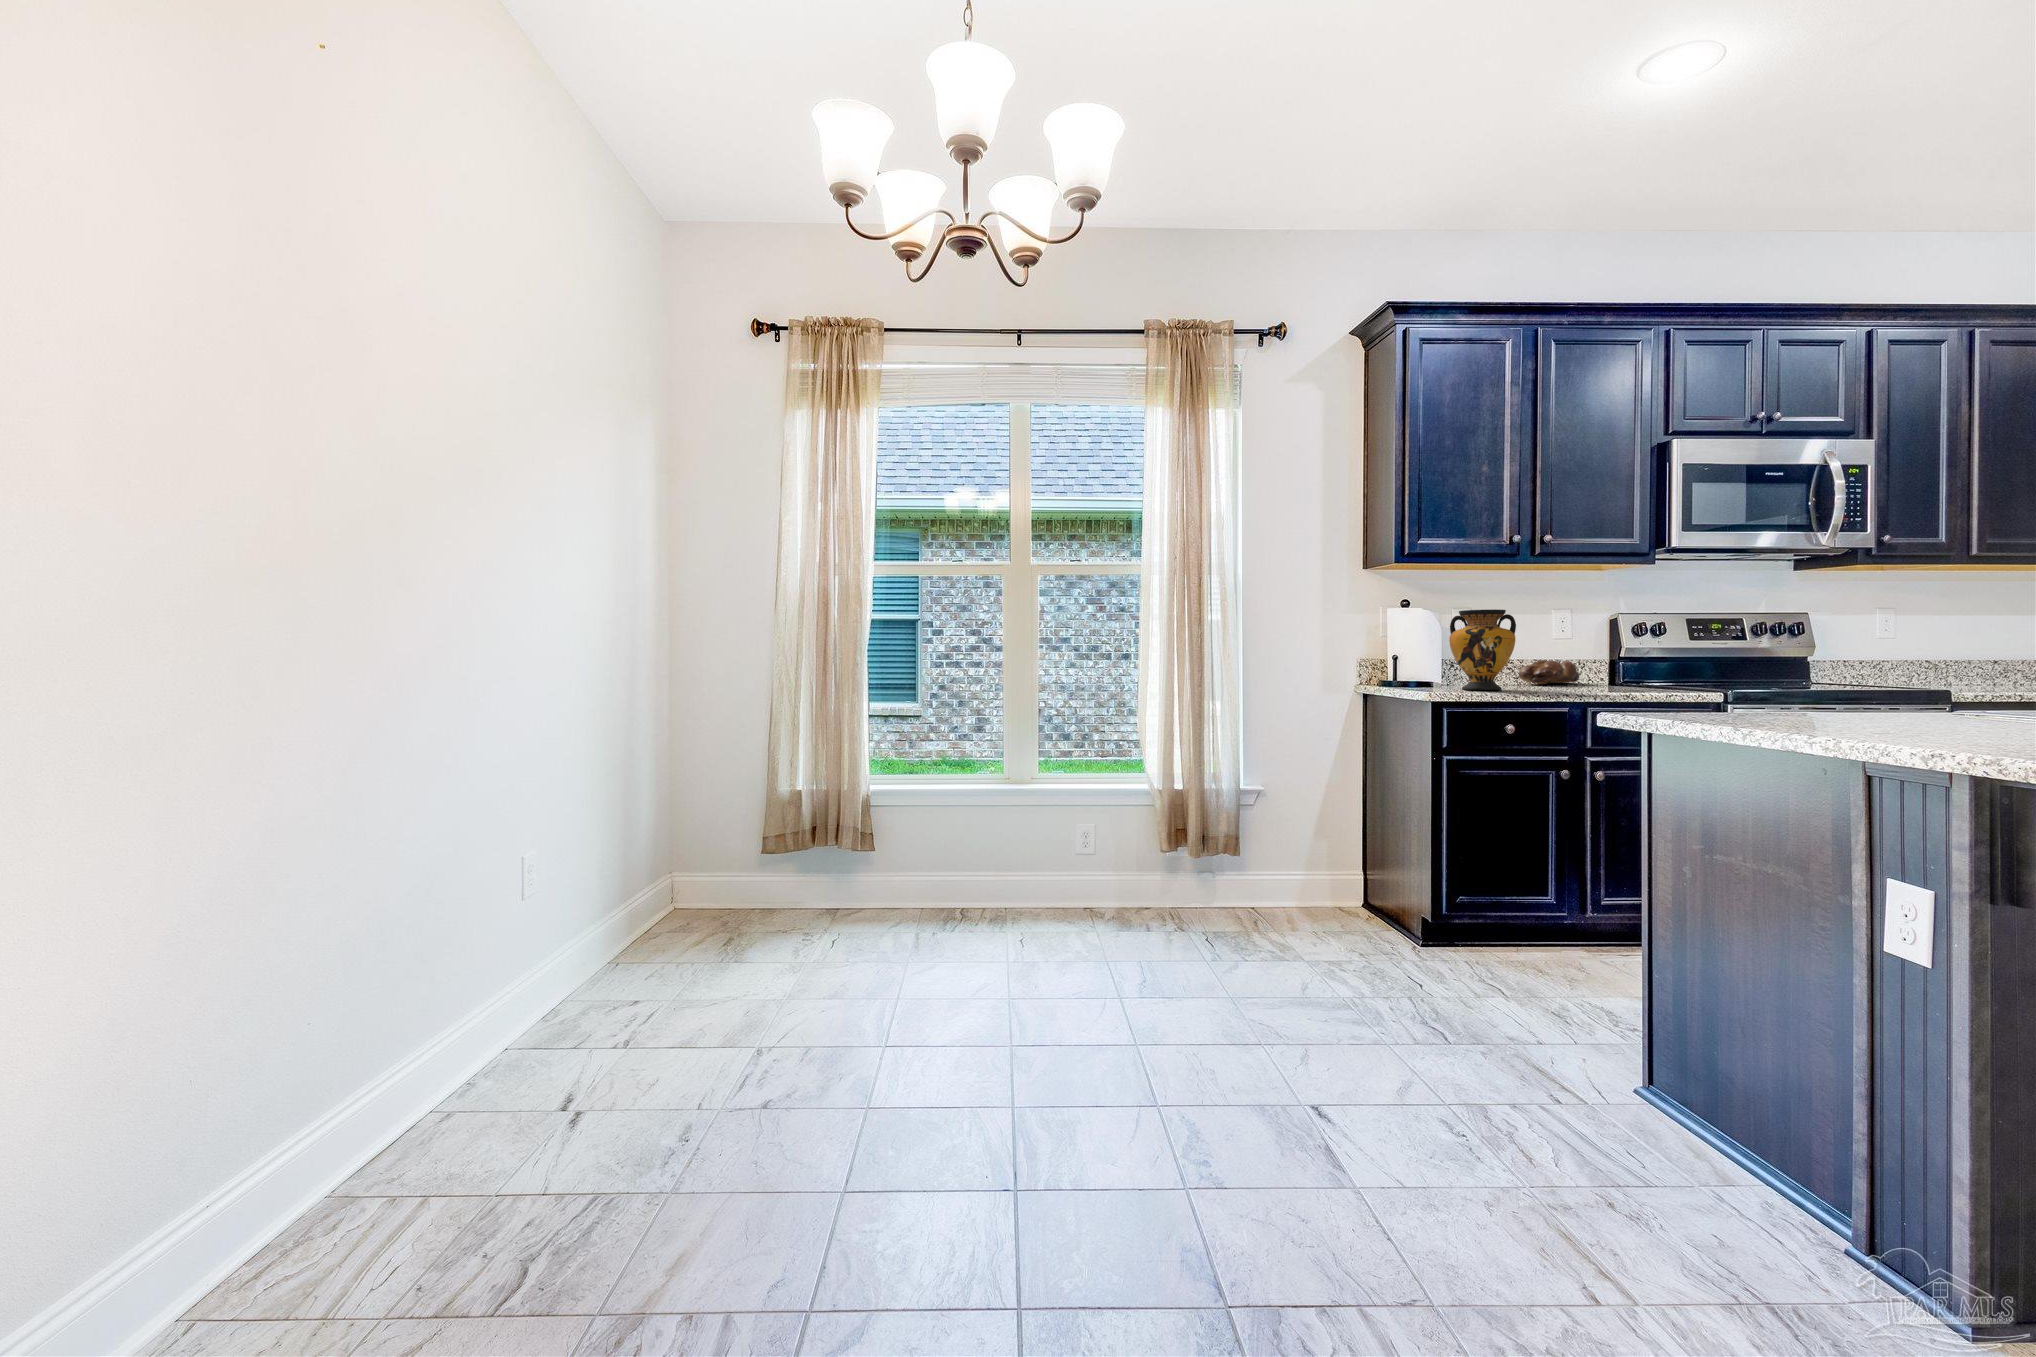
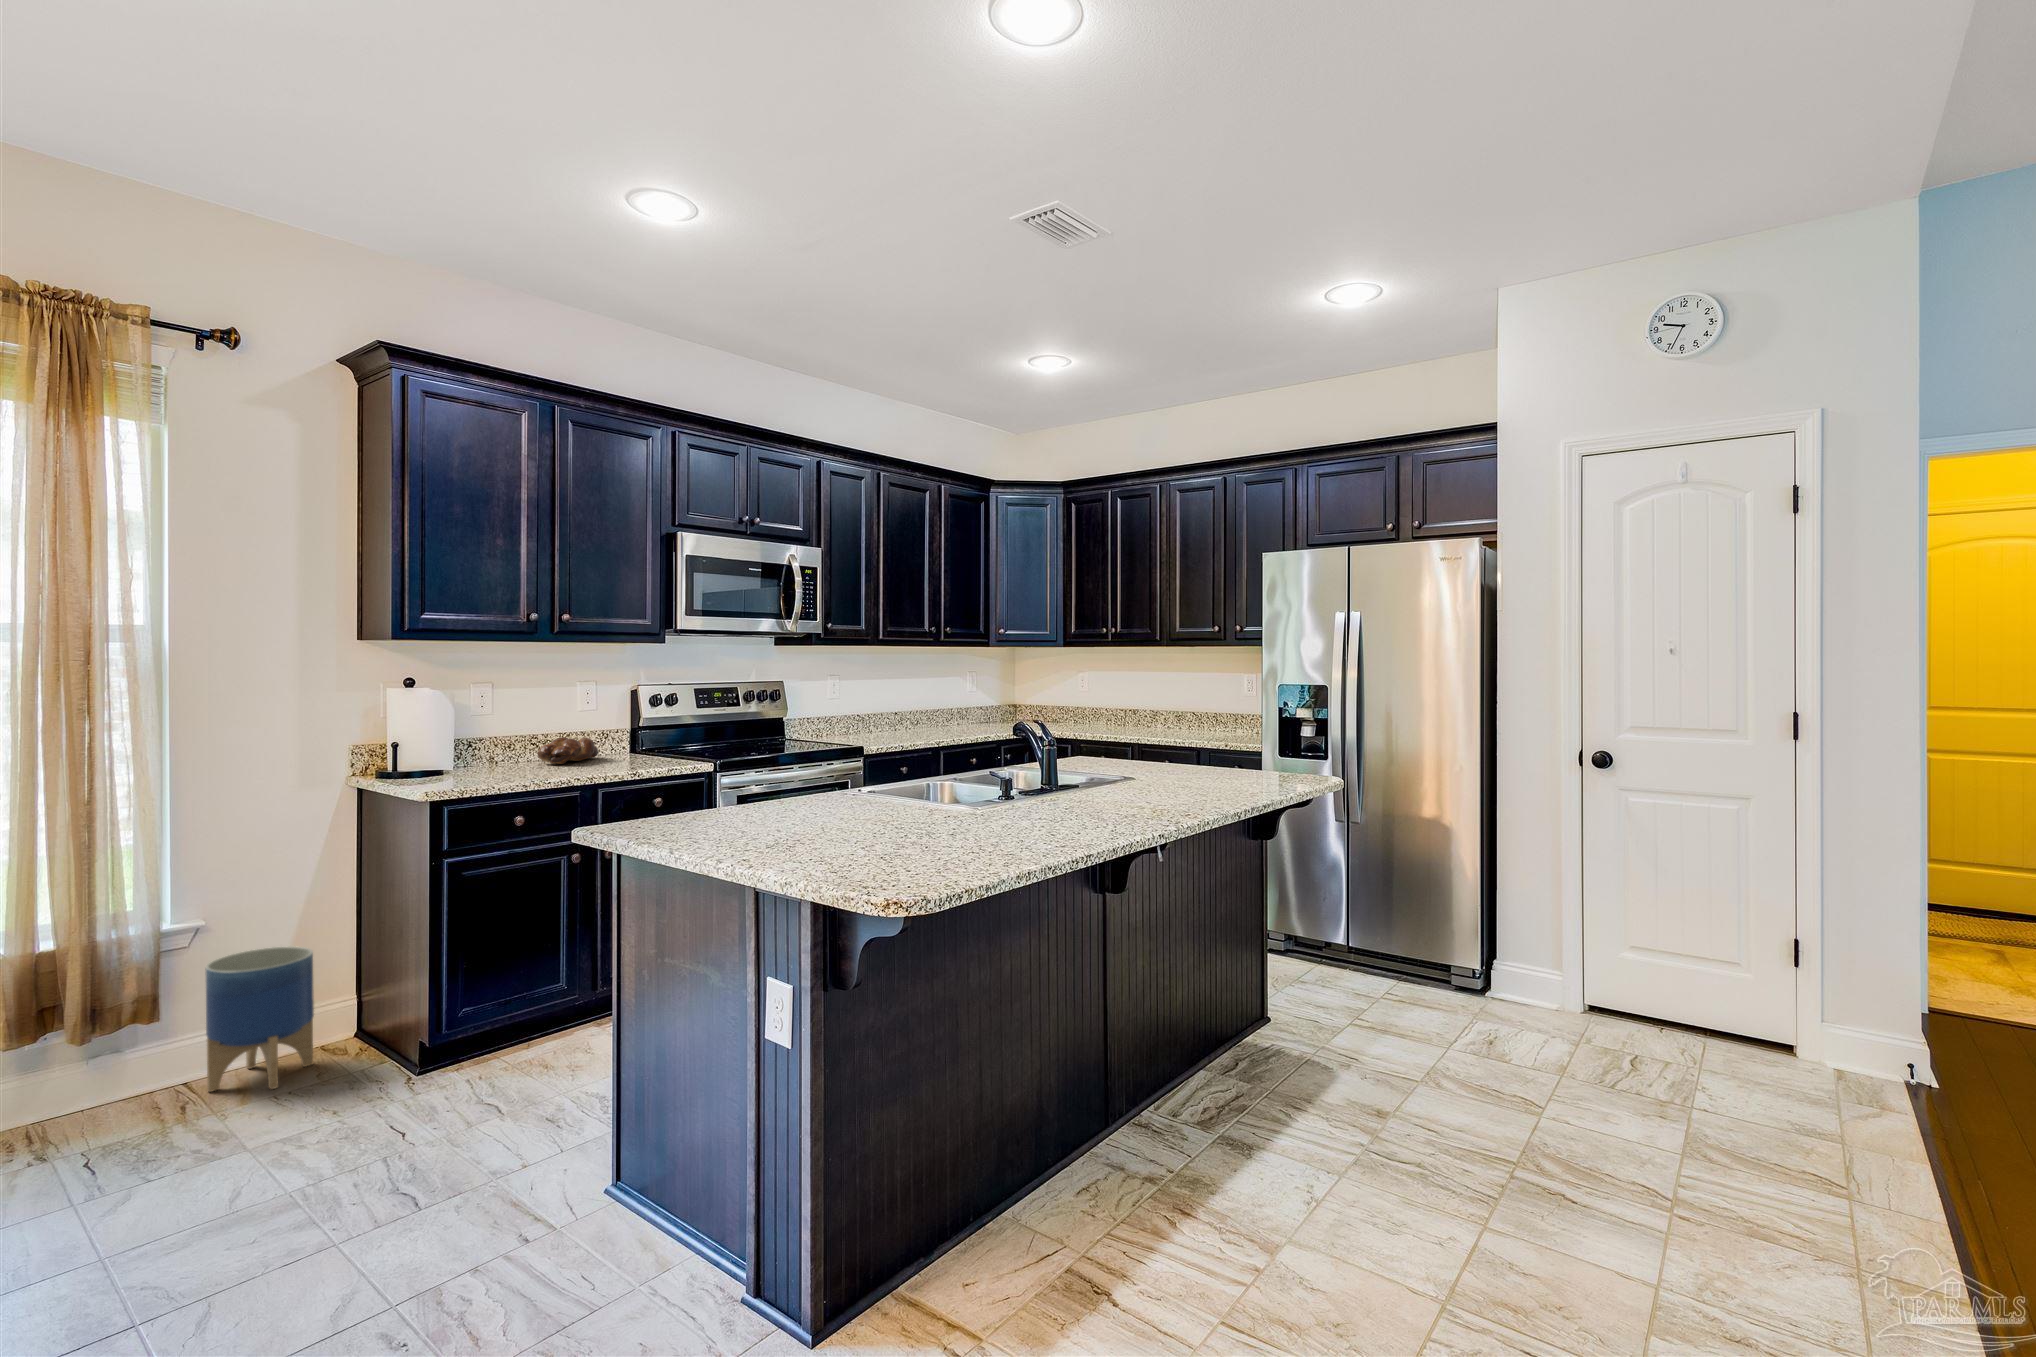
vase: present [1449,609,1516,690] -> none [456,694,527,780]
planter: none [1262,818,1333,928] -> present [206,946,314,1092]

